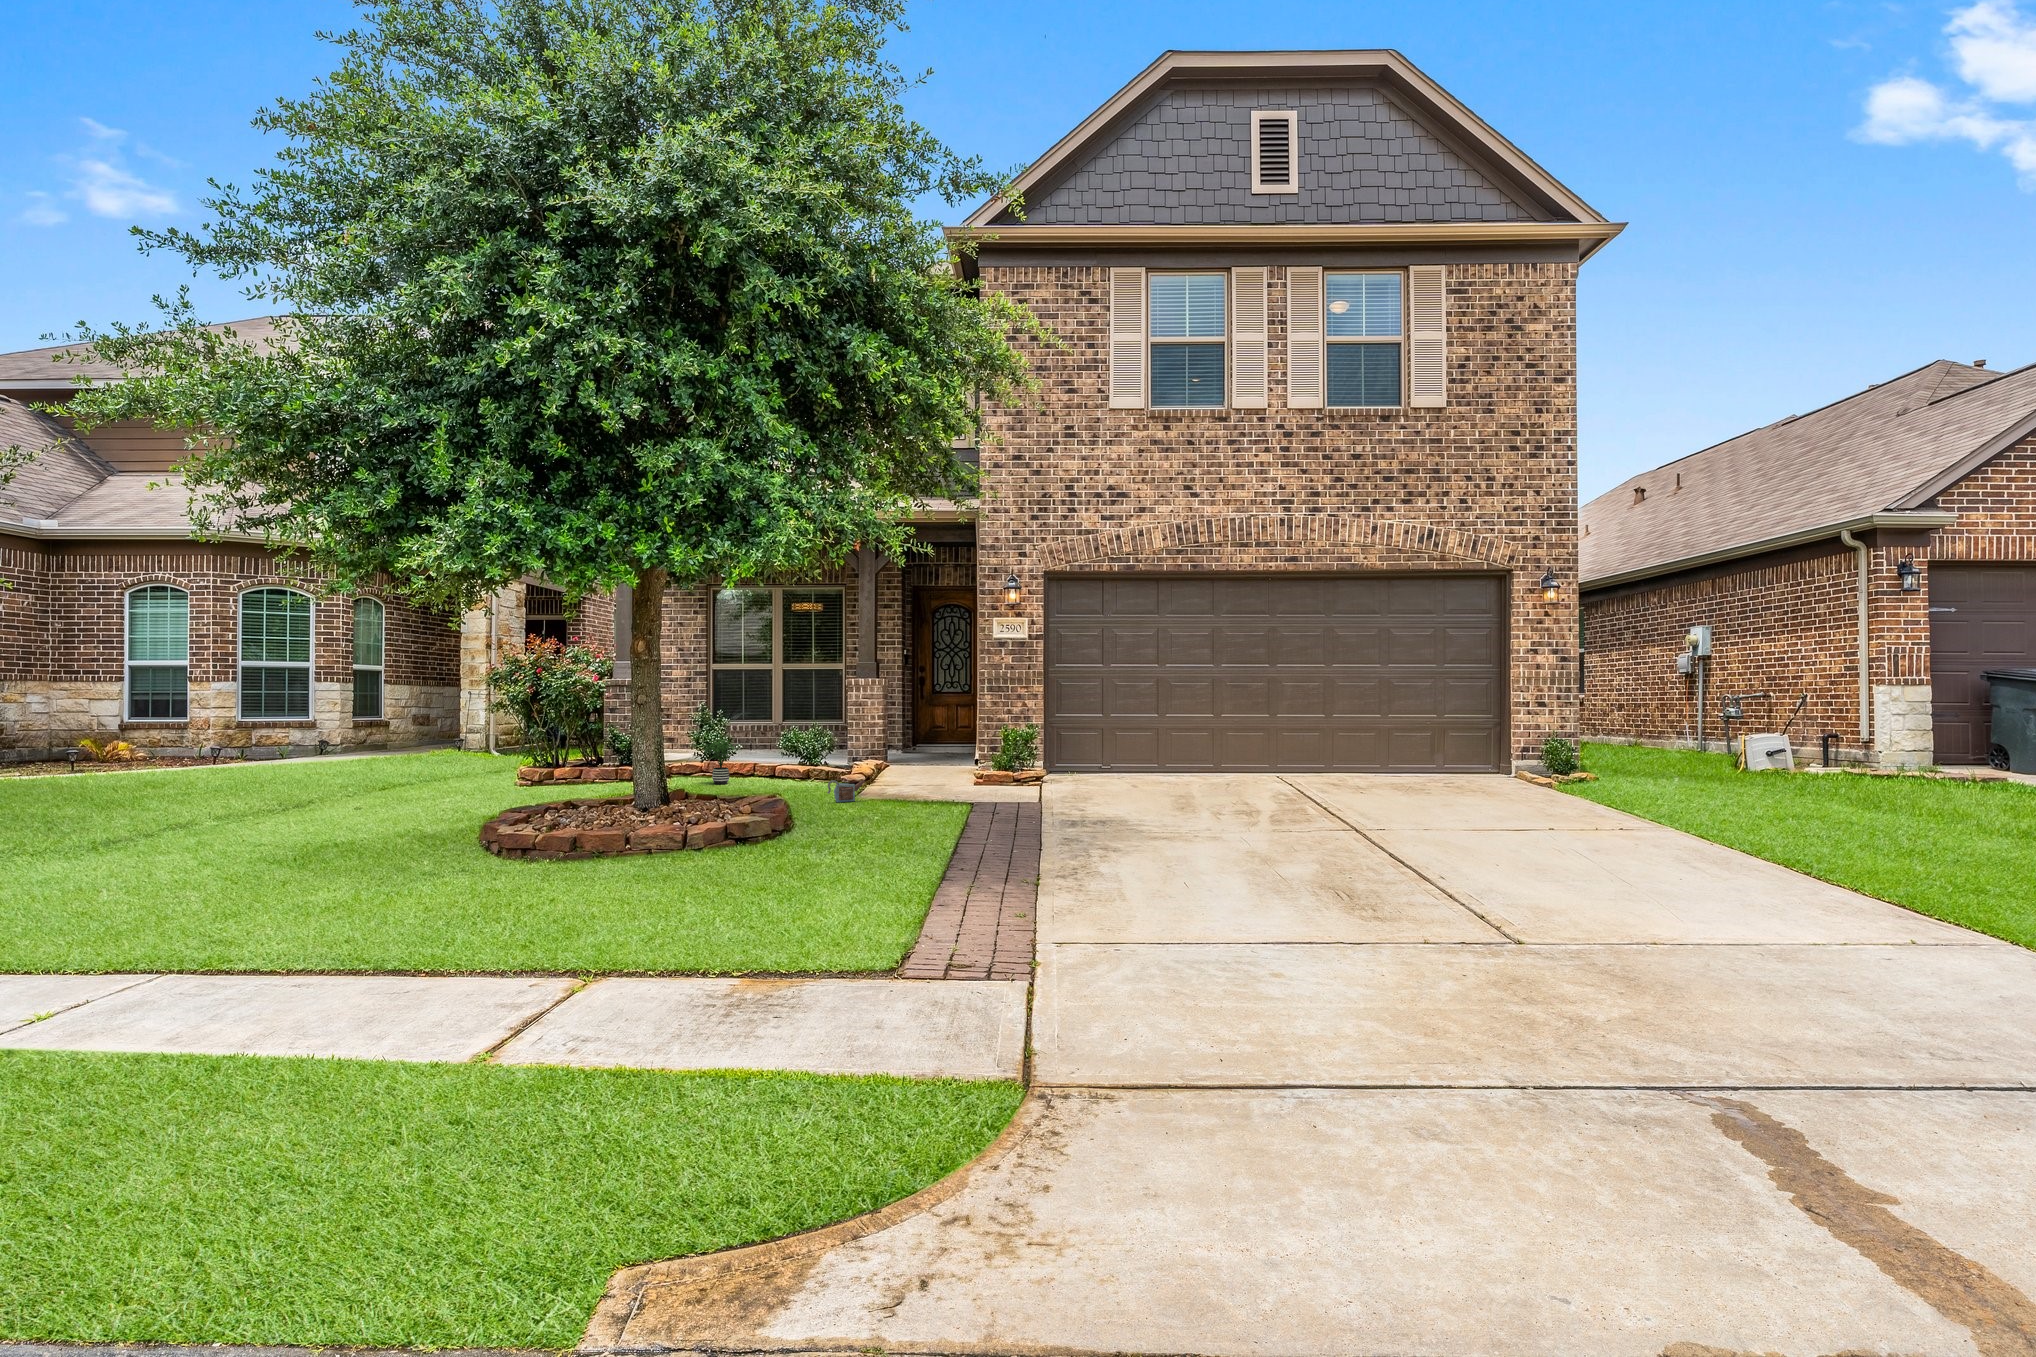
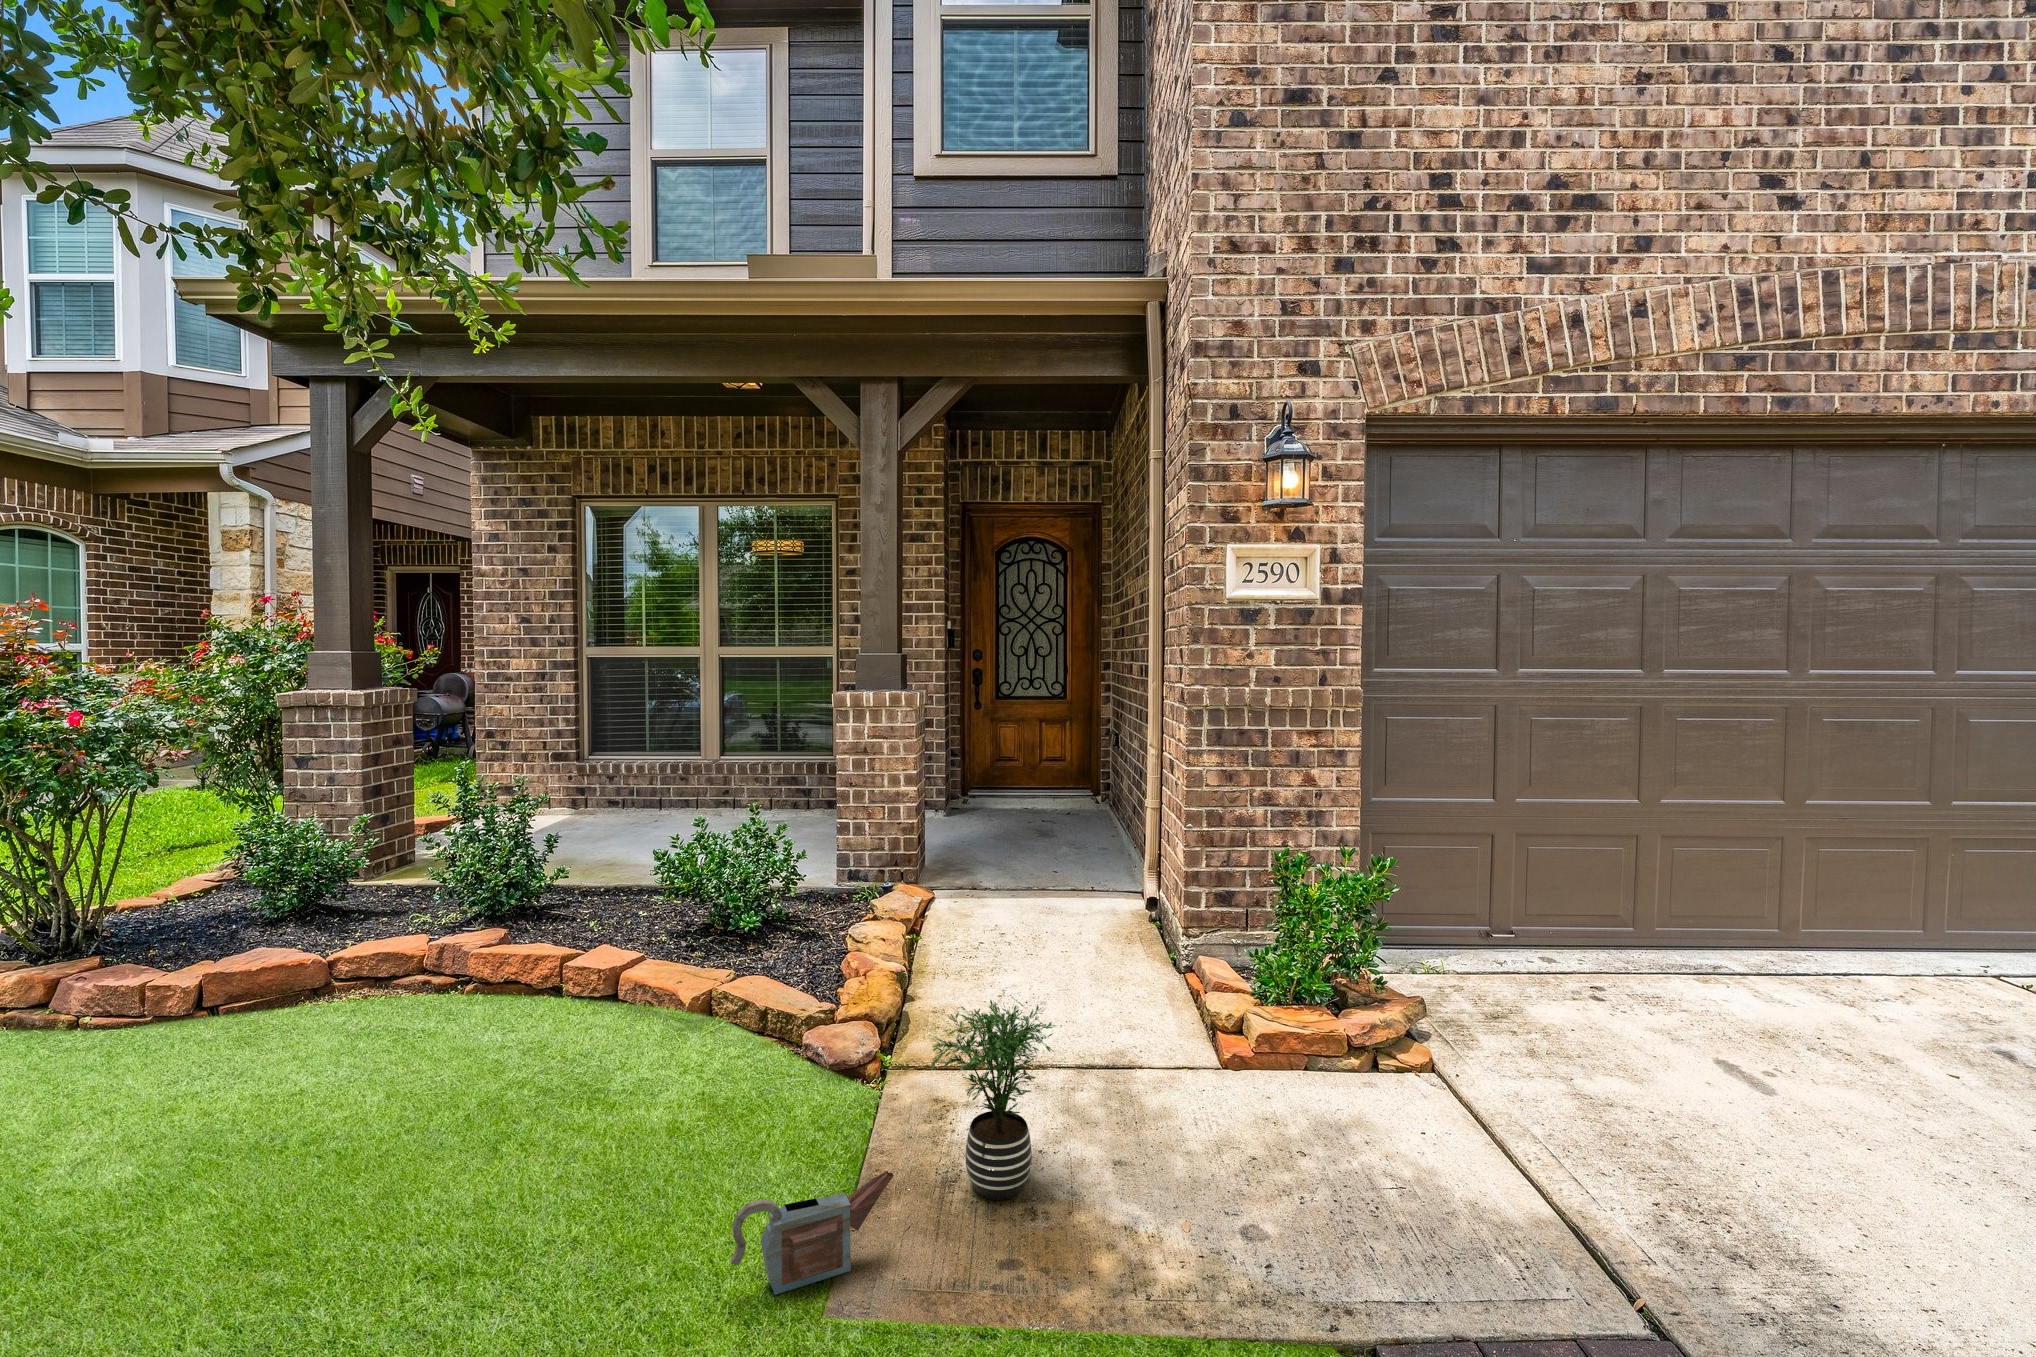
potted plant: present [705,739,734,784] -> present [931,1000,1054,1200]

